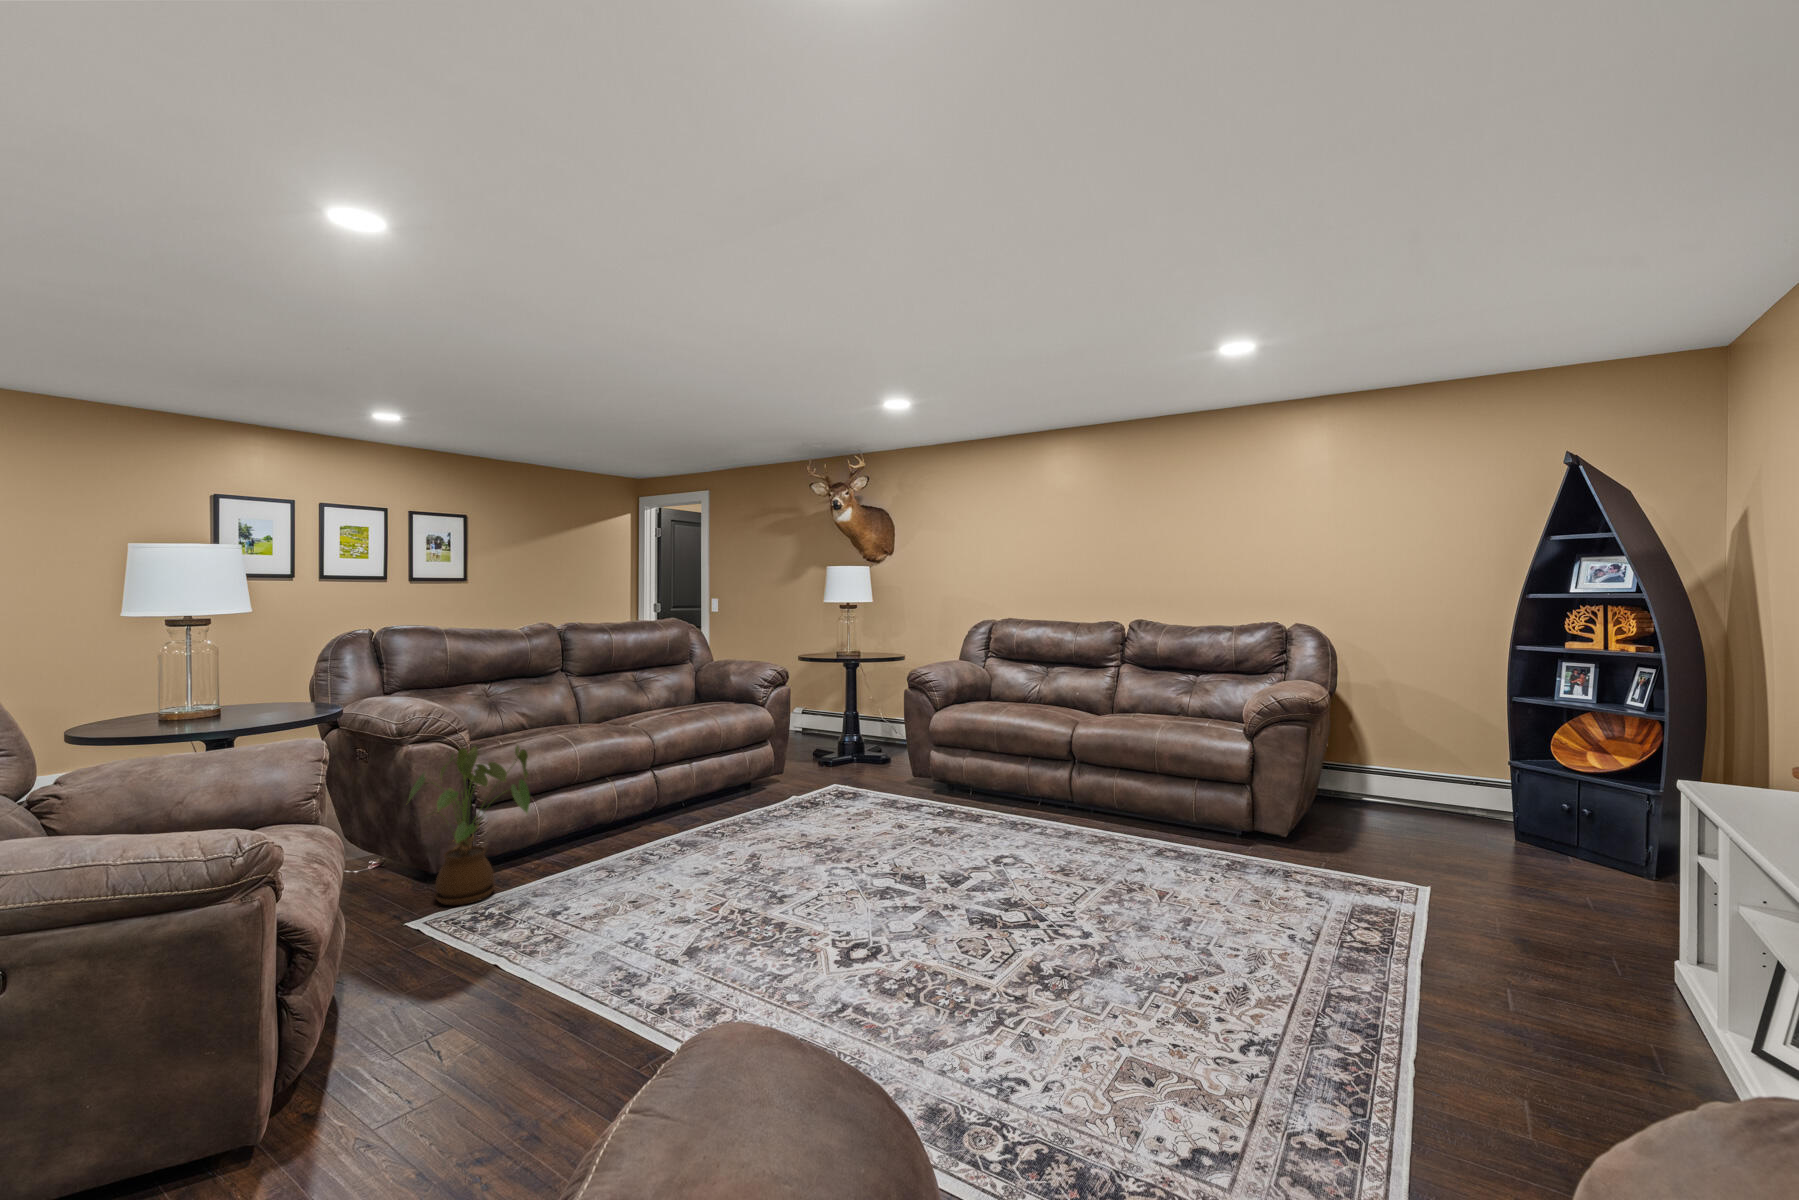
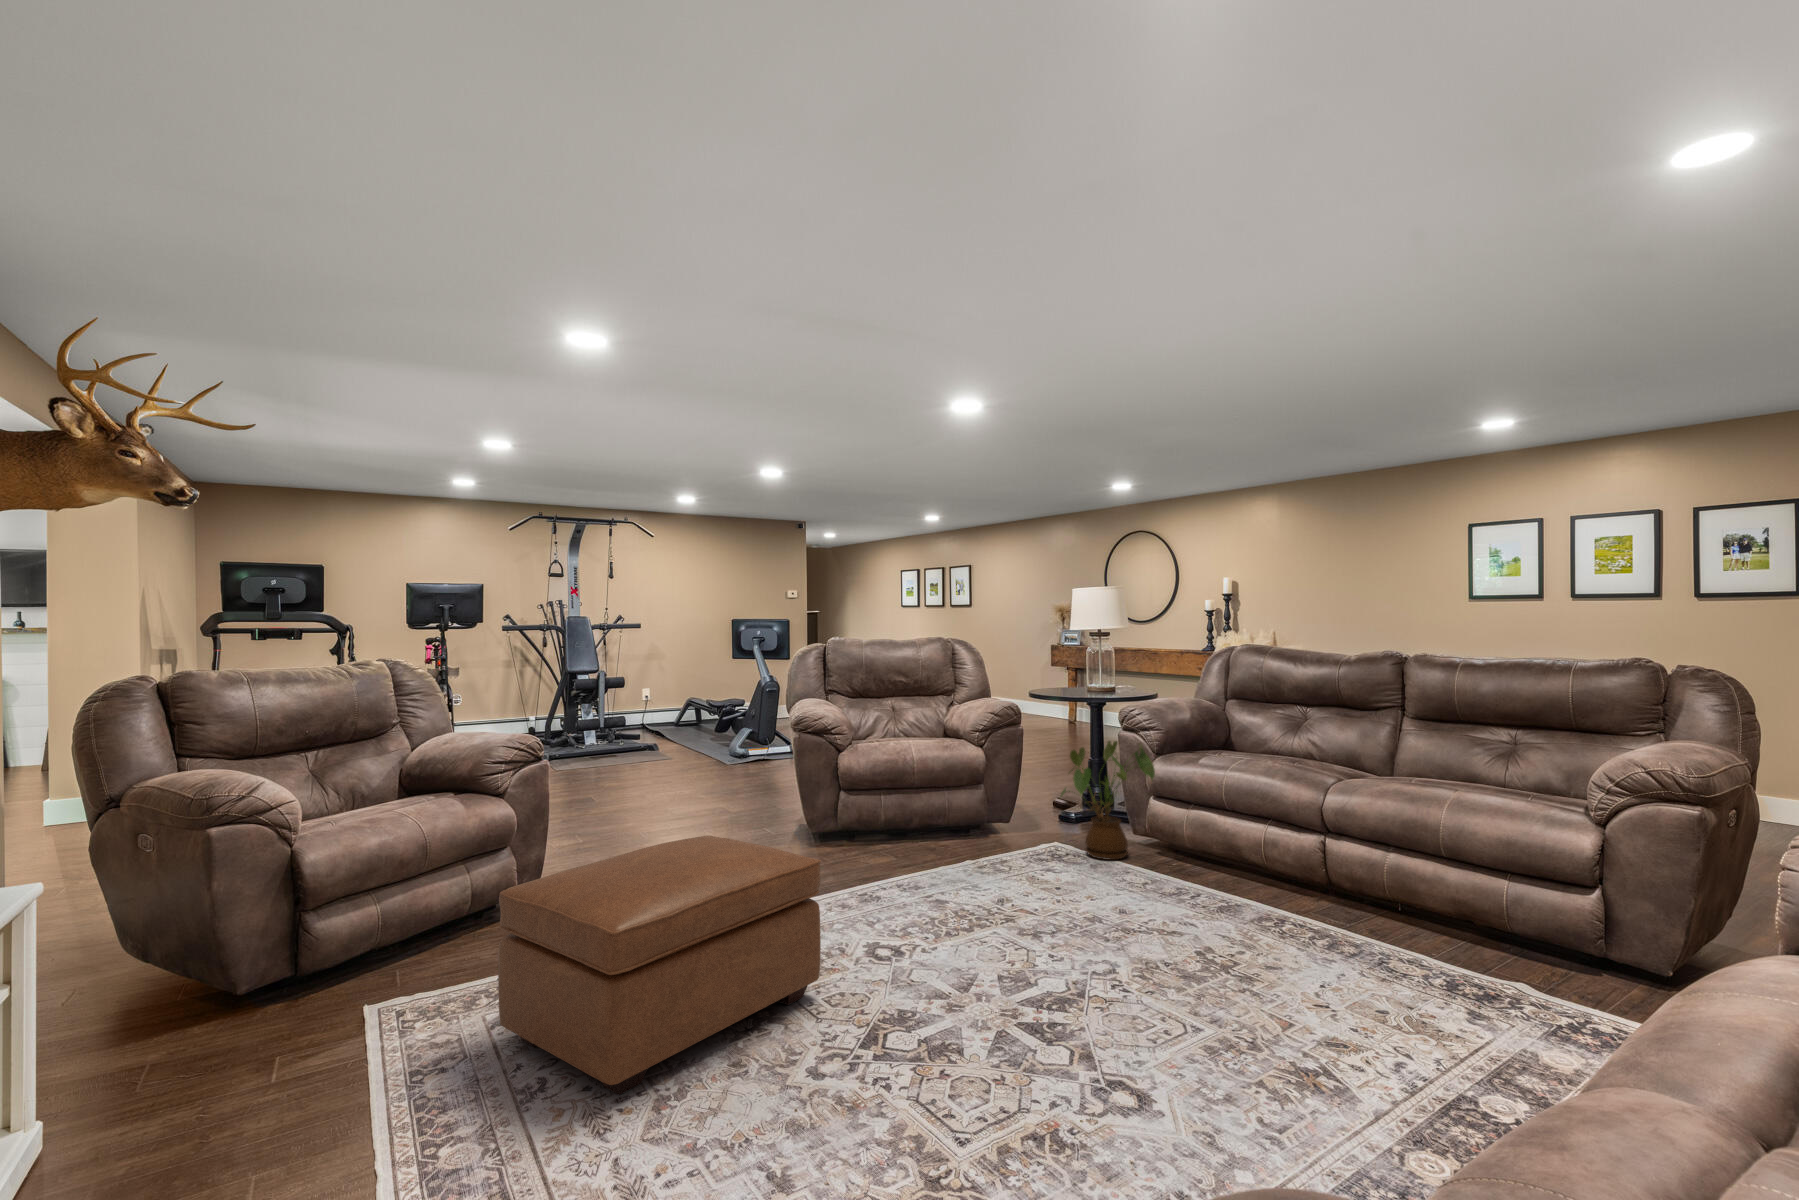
ottoman: none [928,835,1253,1103] -> present [498,836,821,1095]

